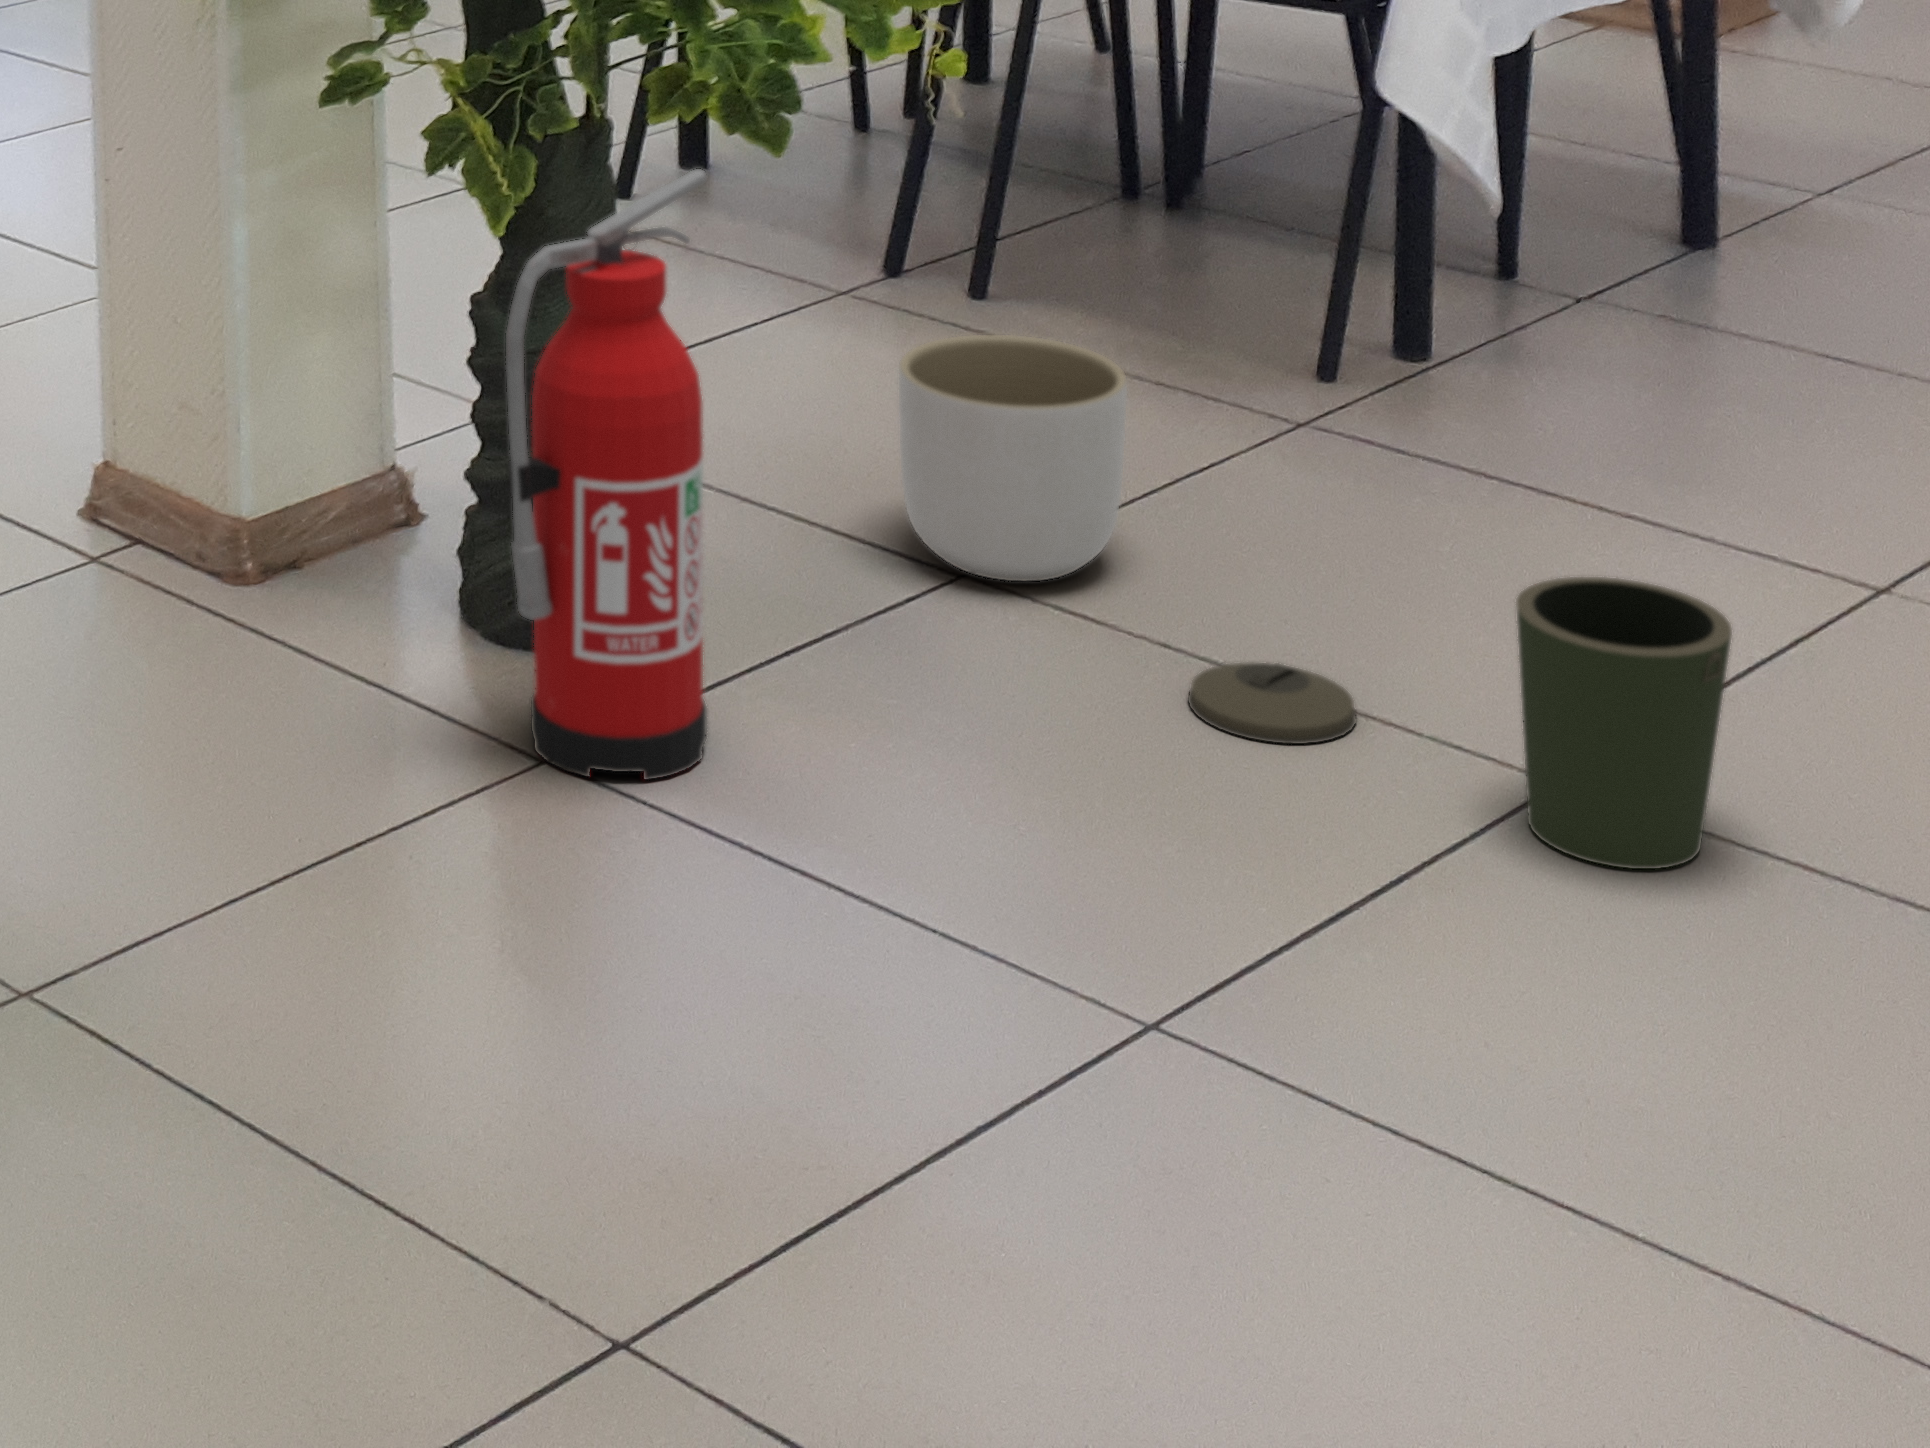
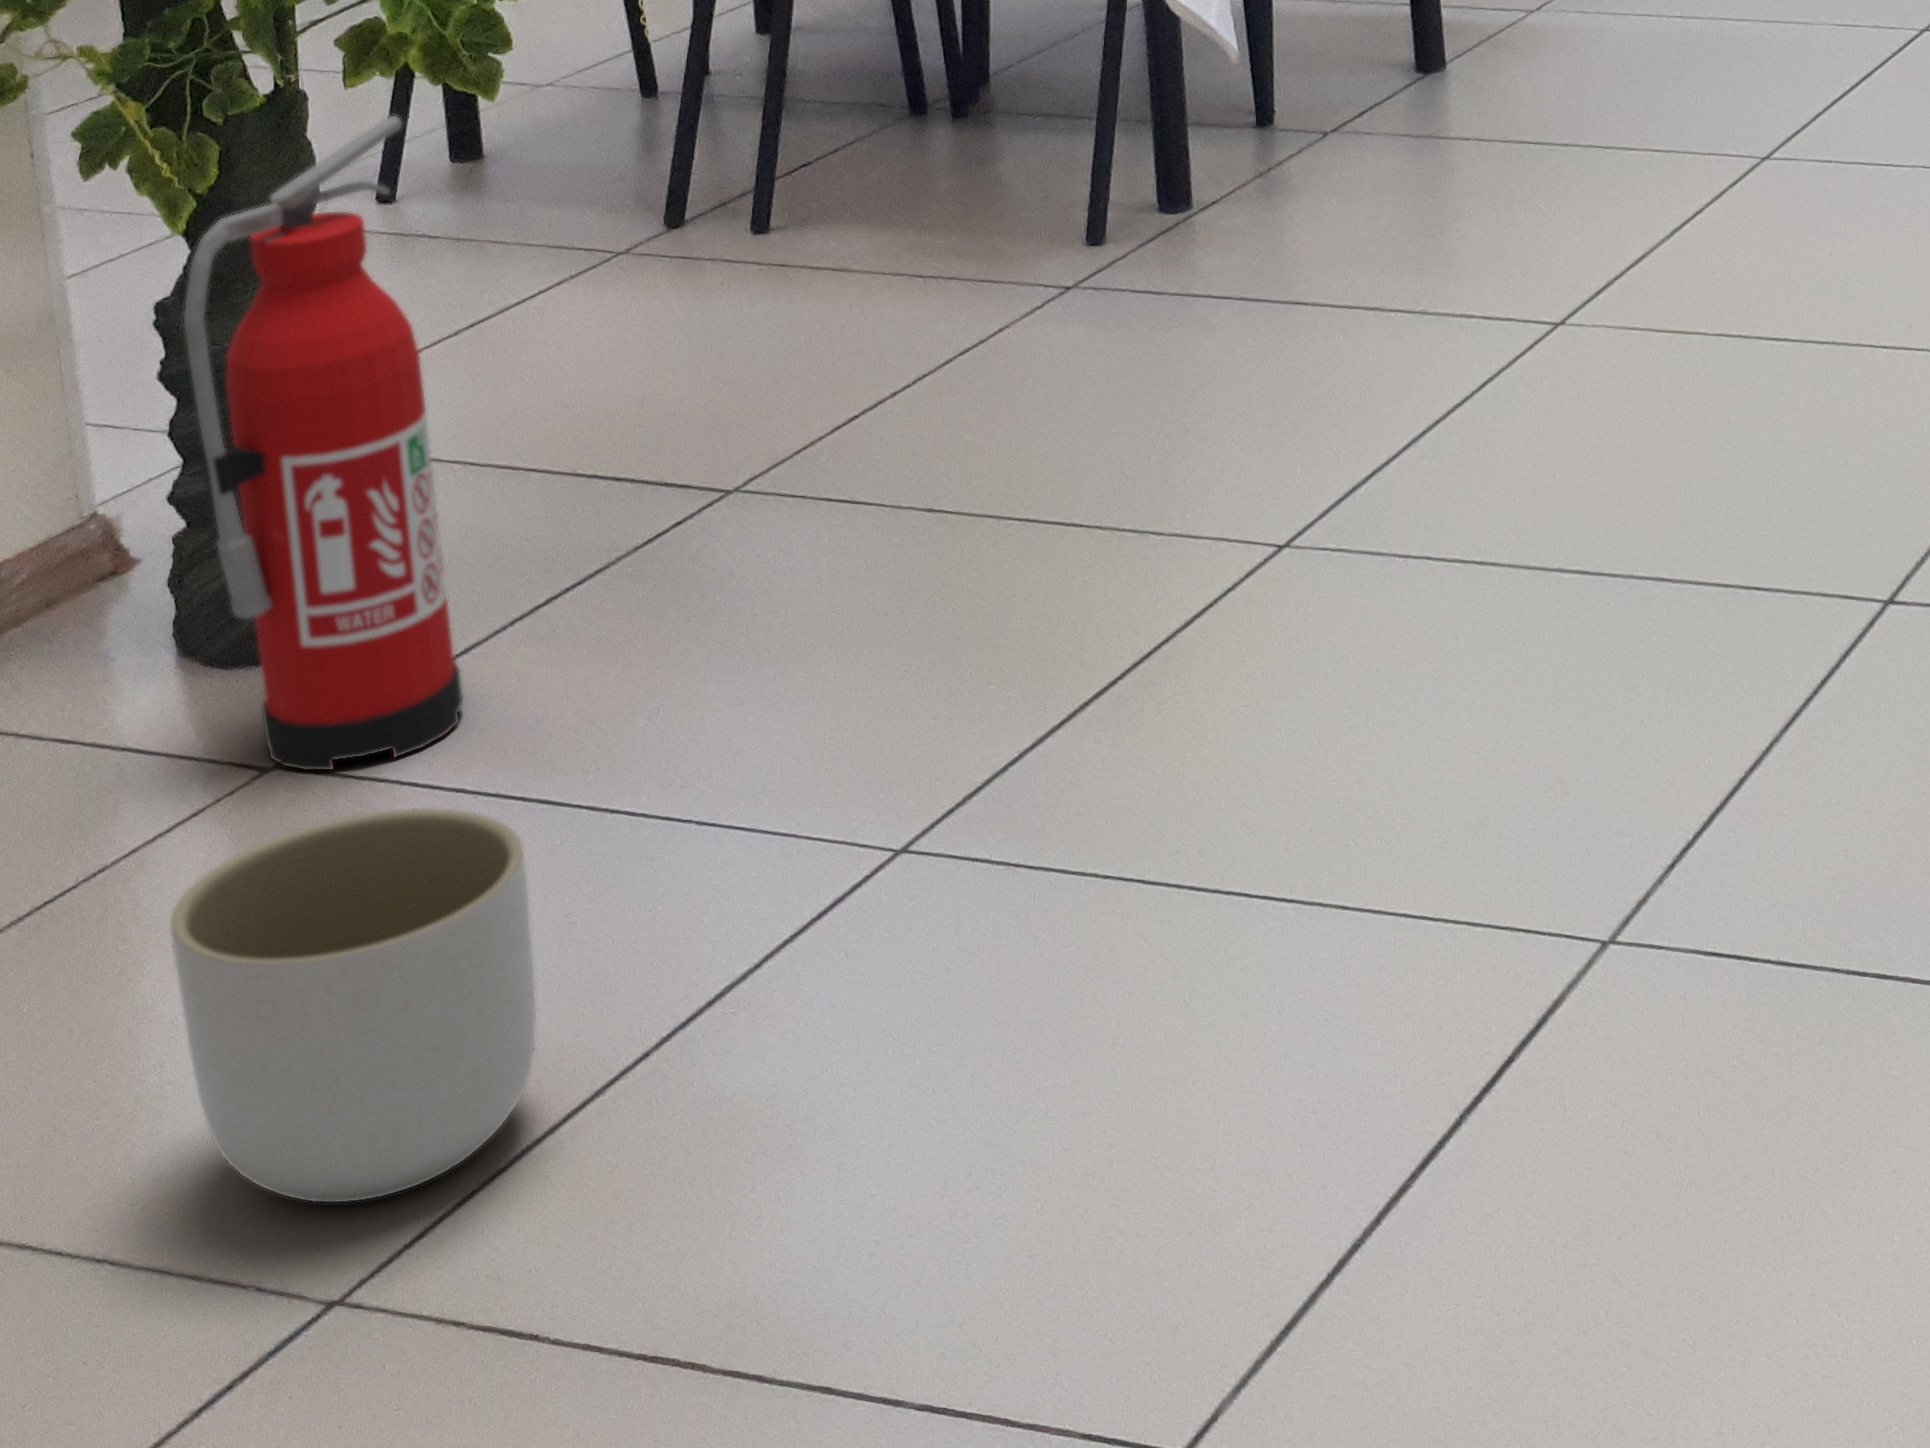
planter: present [899,335,1127,581] -> present [171,808,536,1202]
trash can: present [1188,577,1732,869] -> none [956,355,1404,612]

